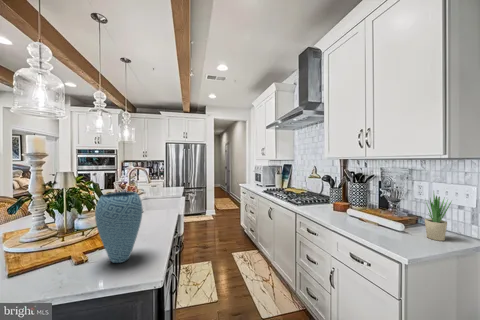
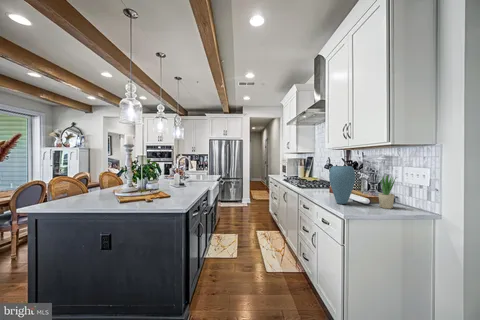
vase: present [95,192,143,263] -> present [329,166,355,204]

